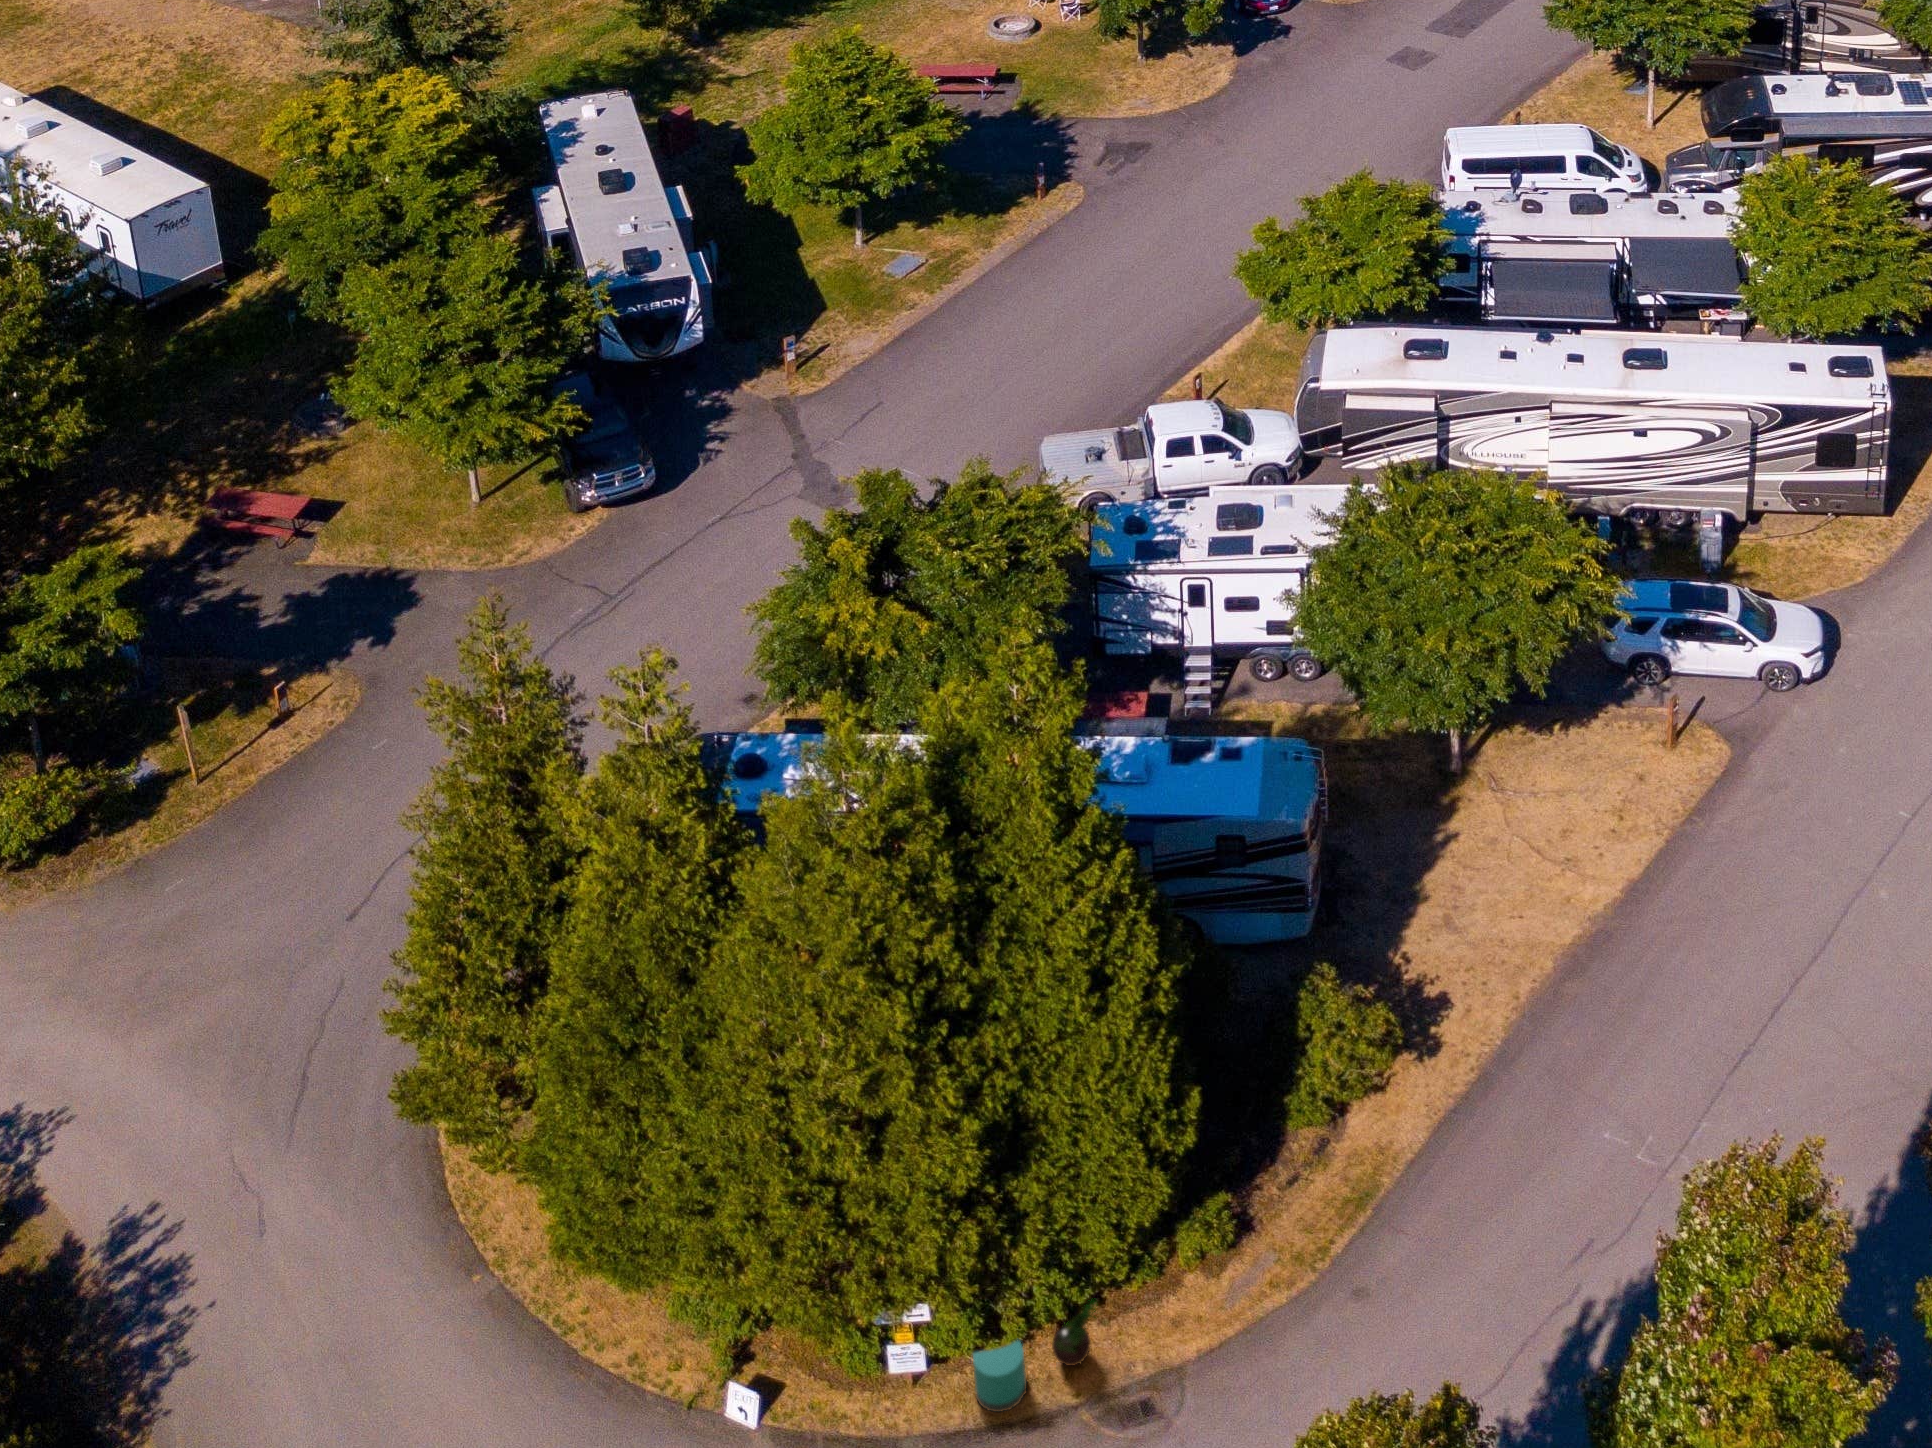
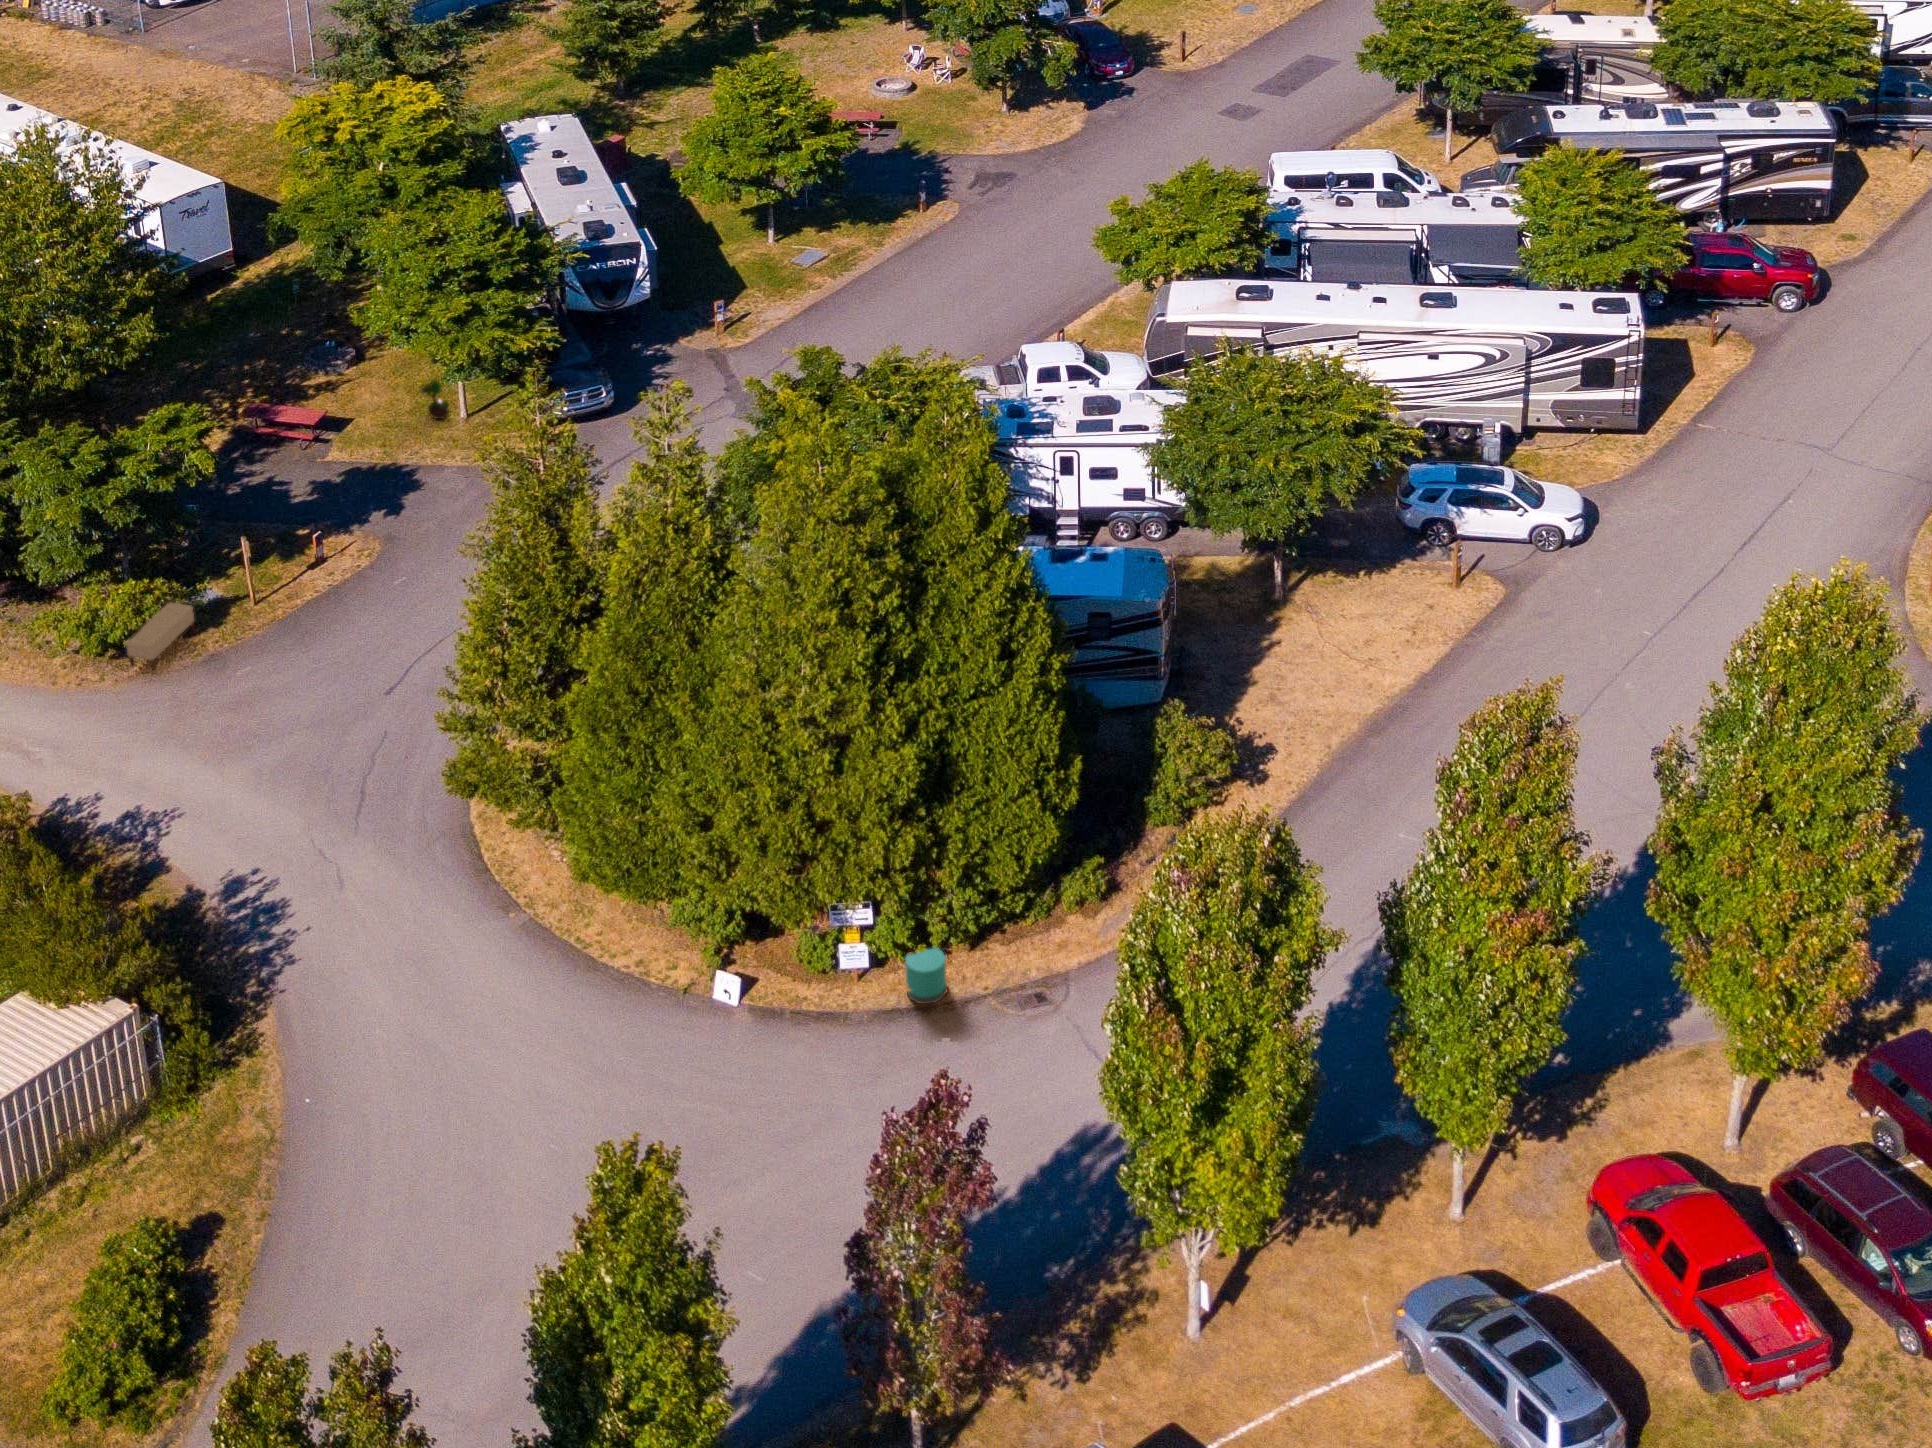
bench: none [26,788,122,888] -> present [126,602,196,673]
potted tree: present [1052,1300,1096,1366] -> present [419,379,449,419]

